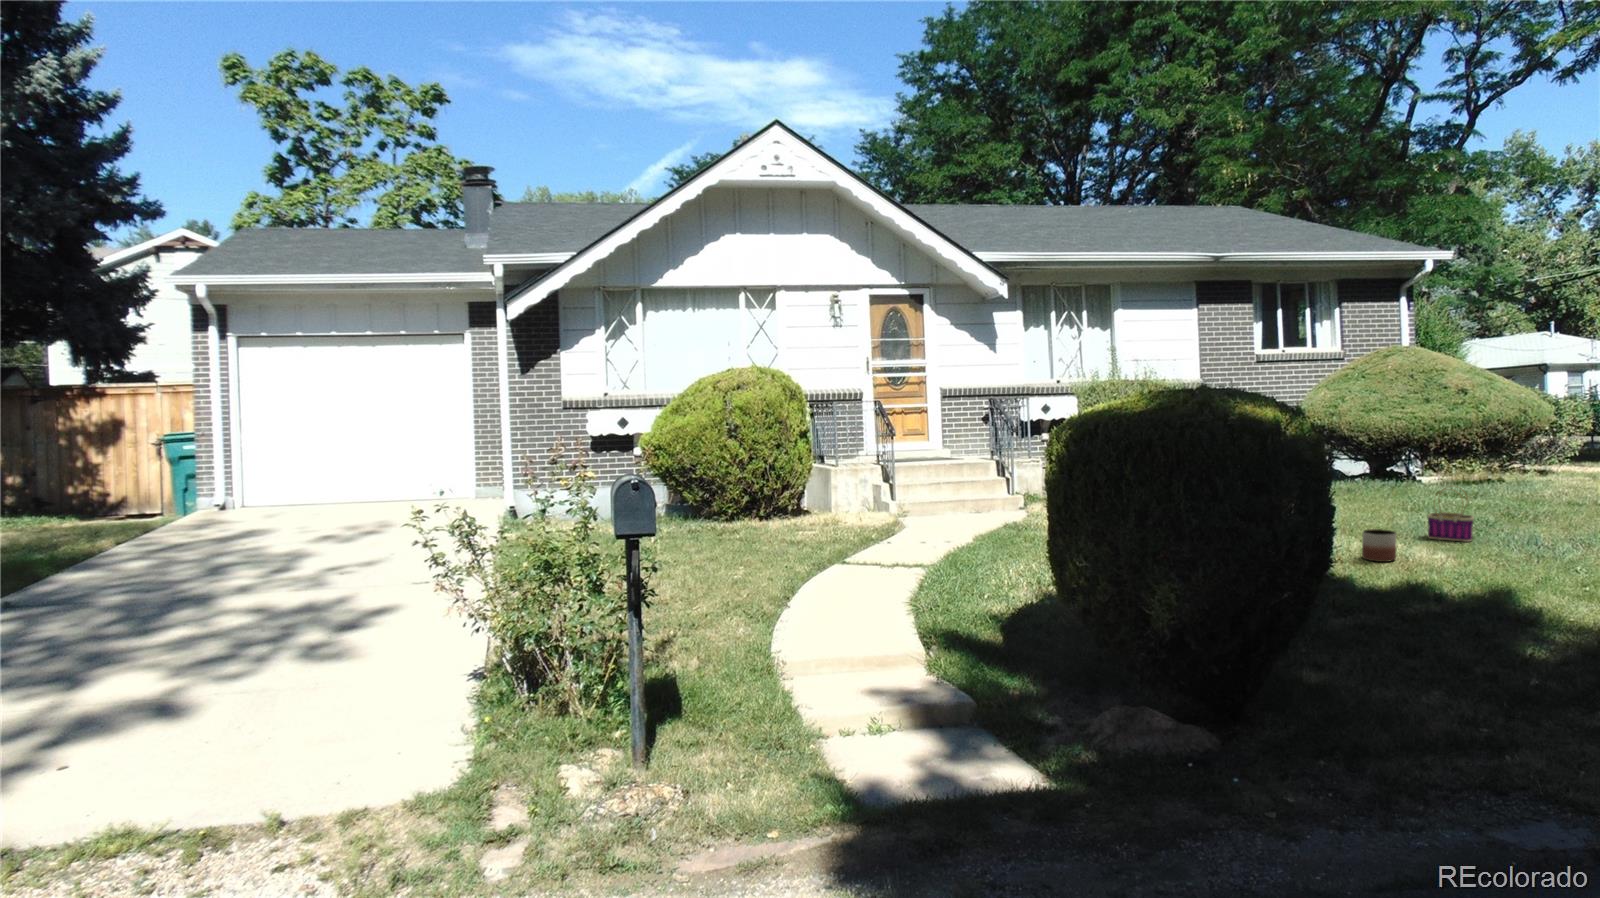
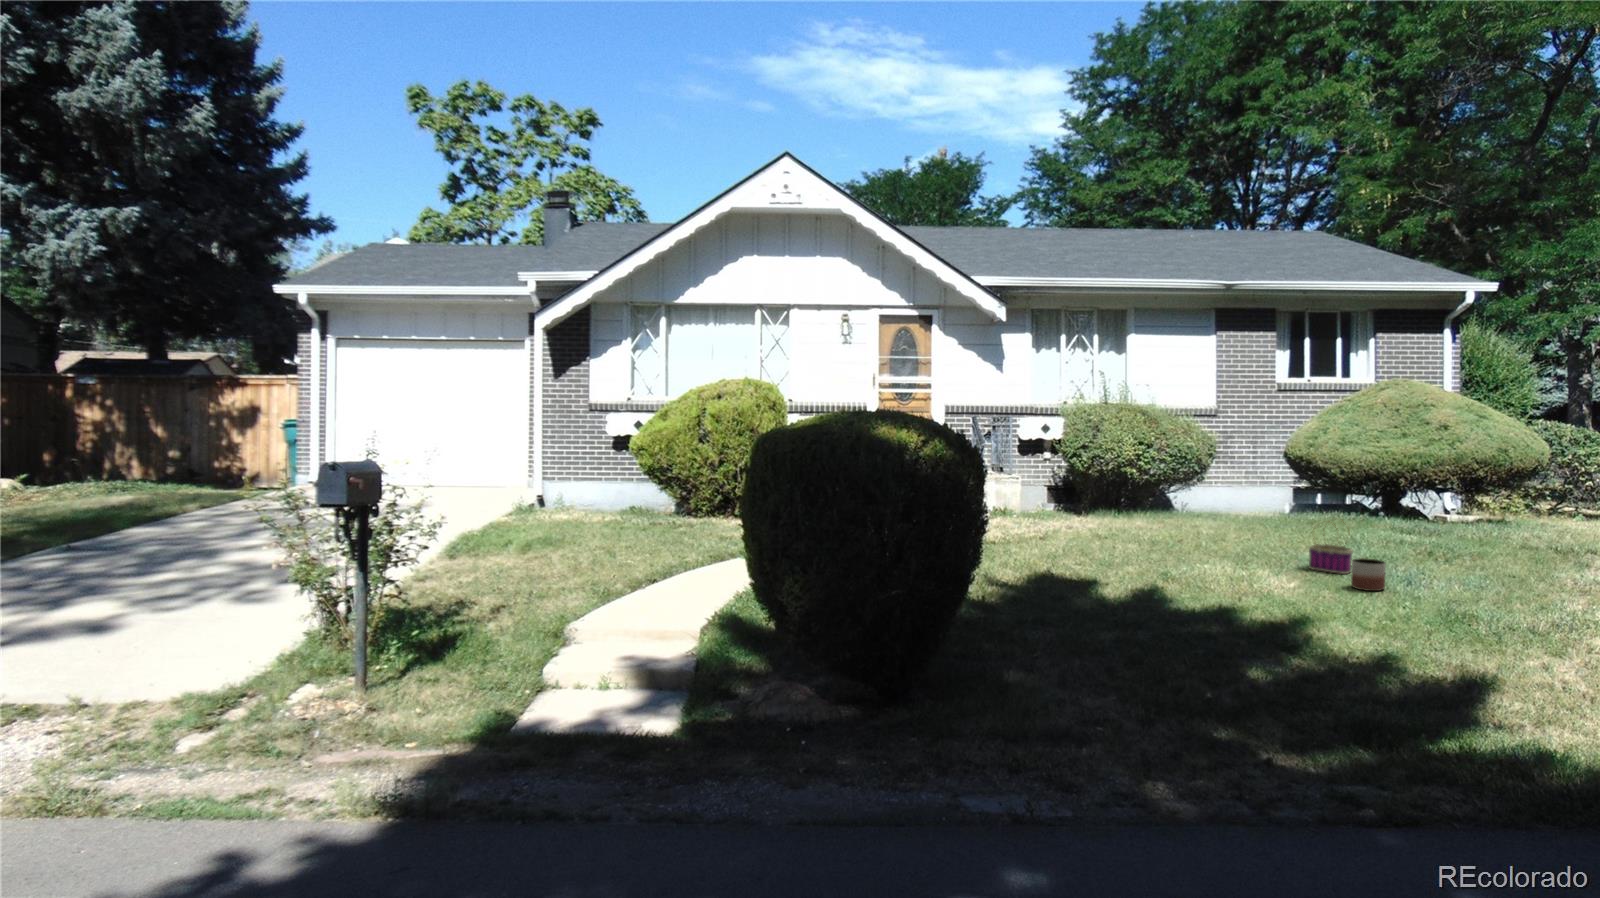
planter: present [1362,529,1396,562] -> present [1351,558,1386,591]

